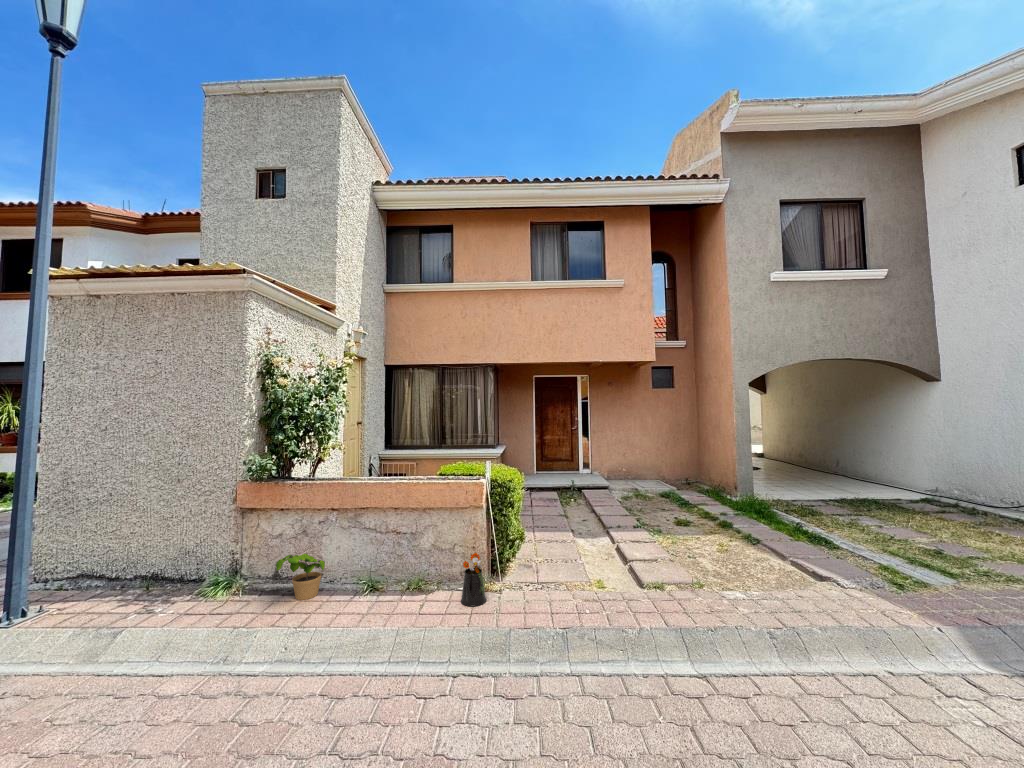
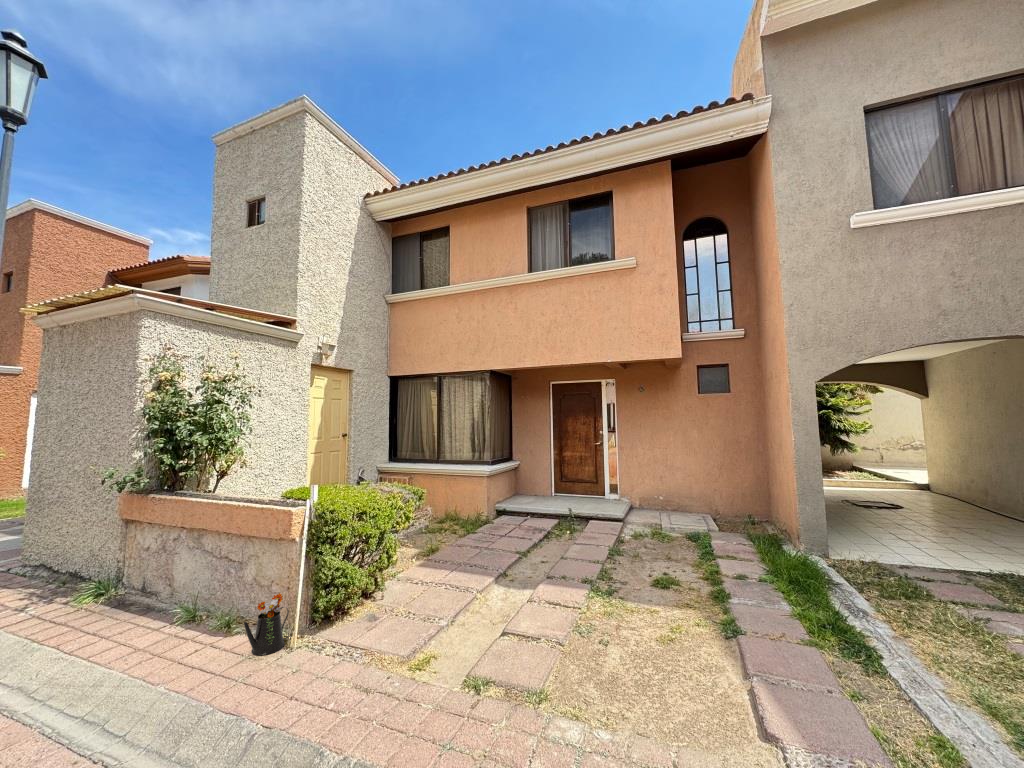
potted plant: present [276,554,325,600] -> none [98,572,166,617]

